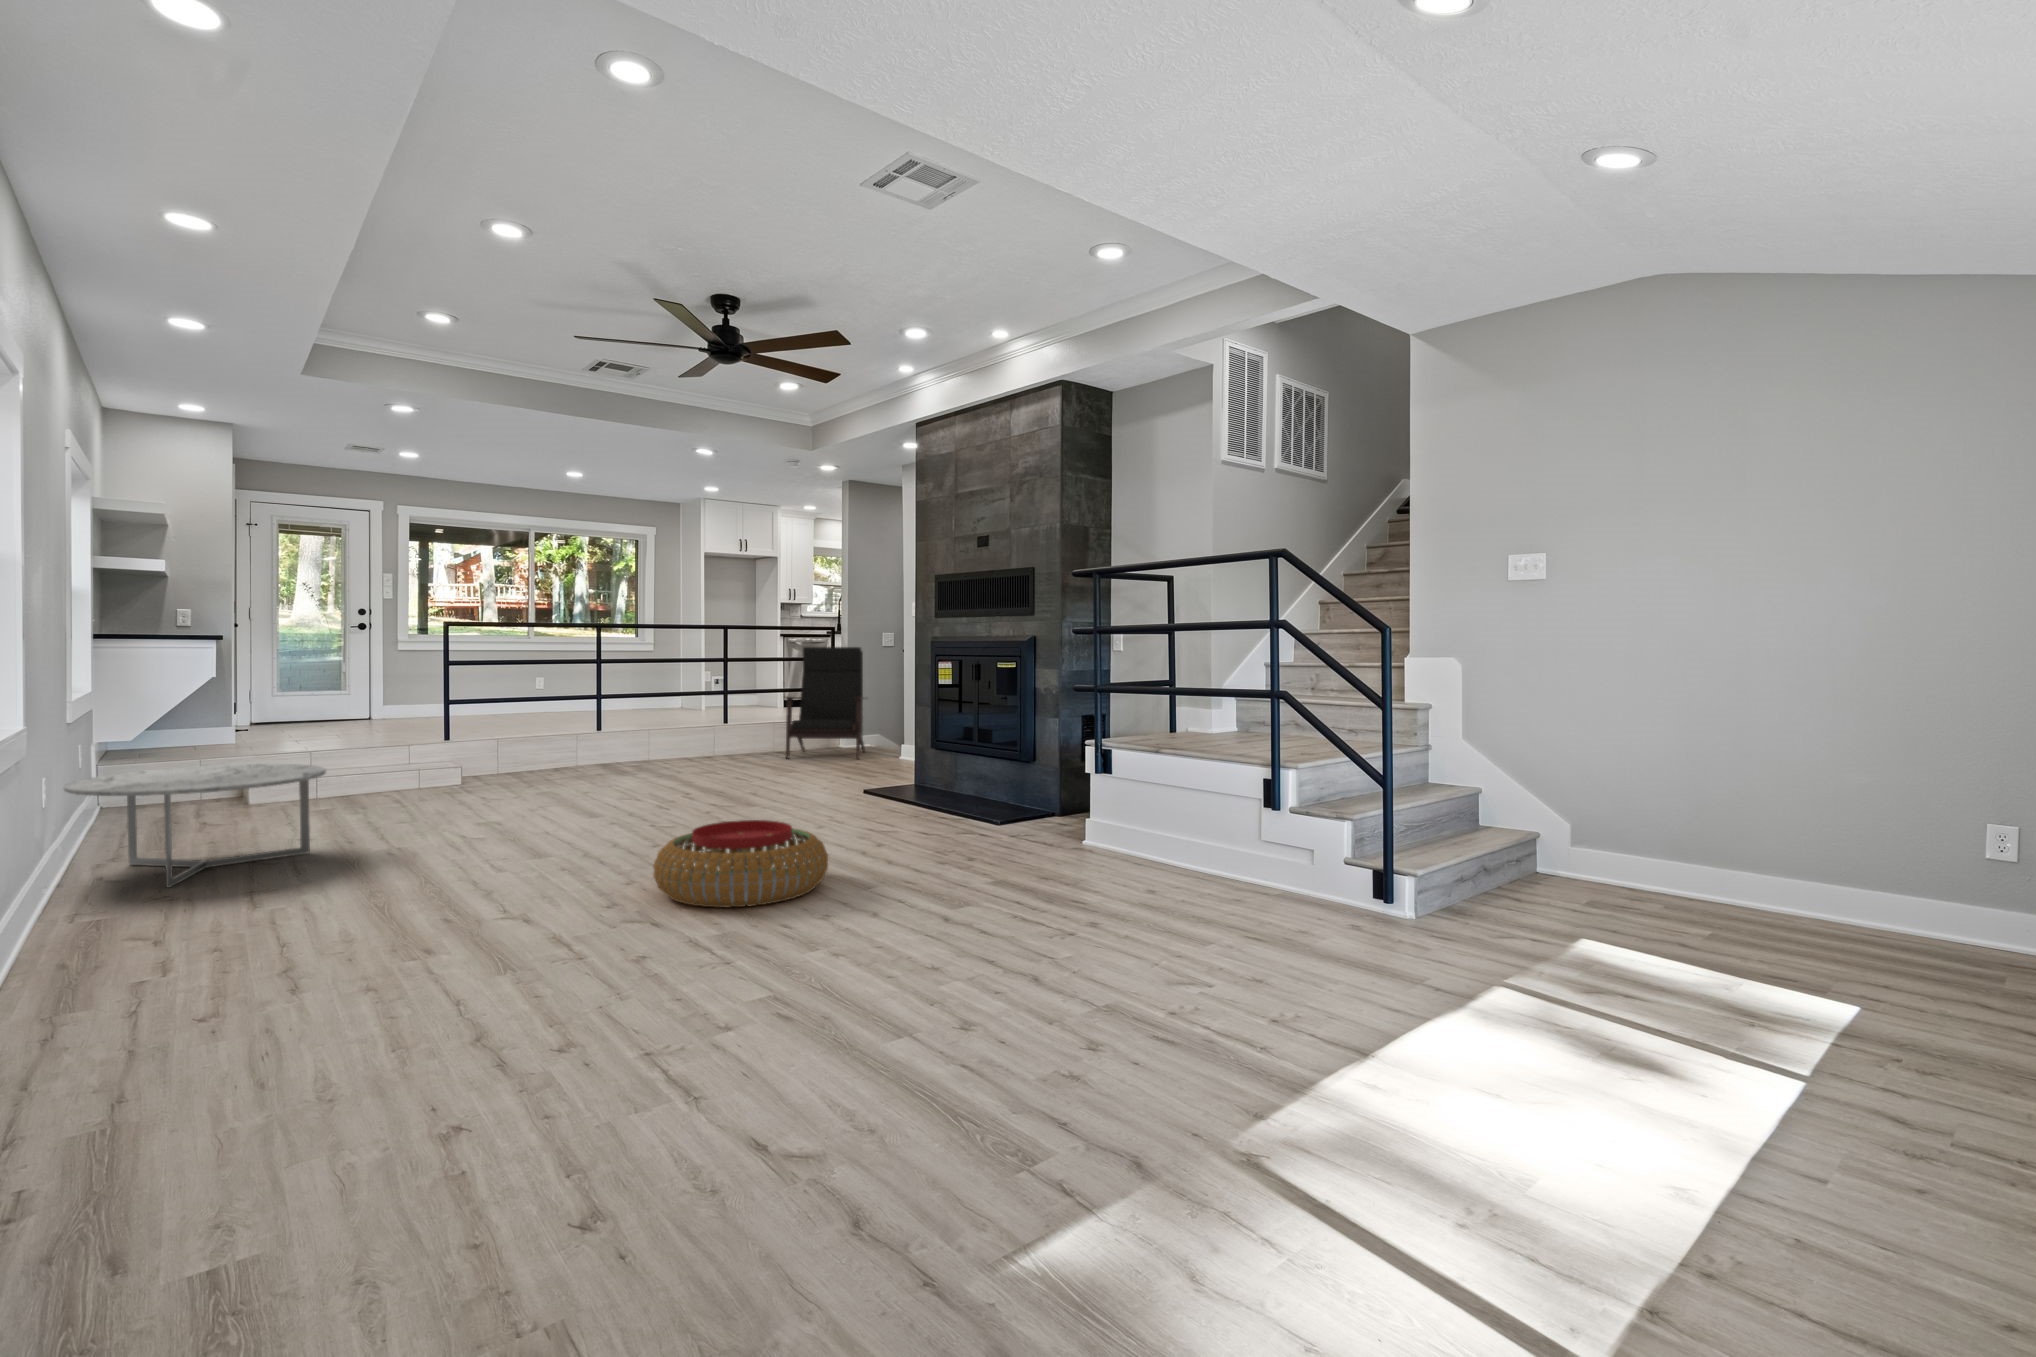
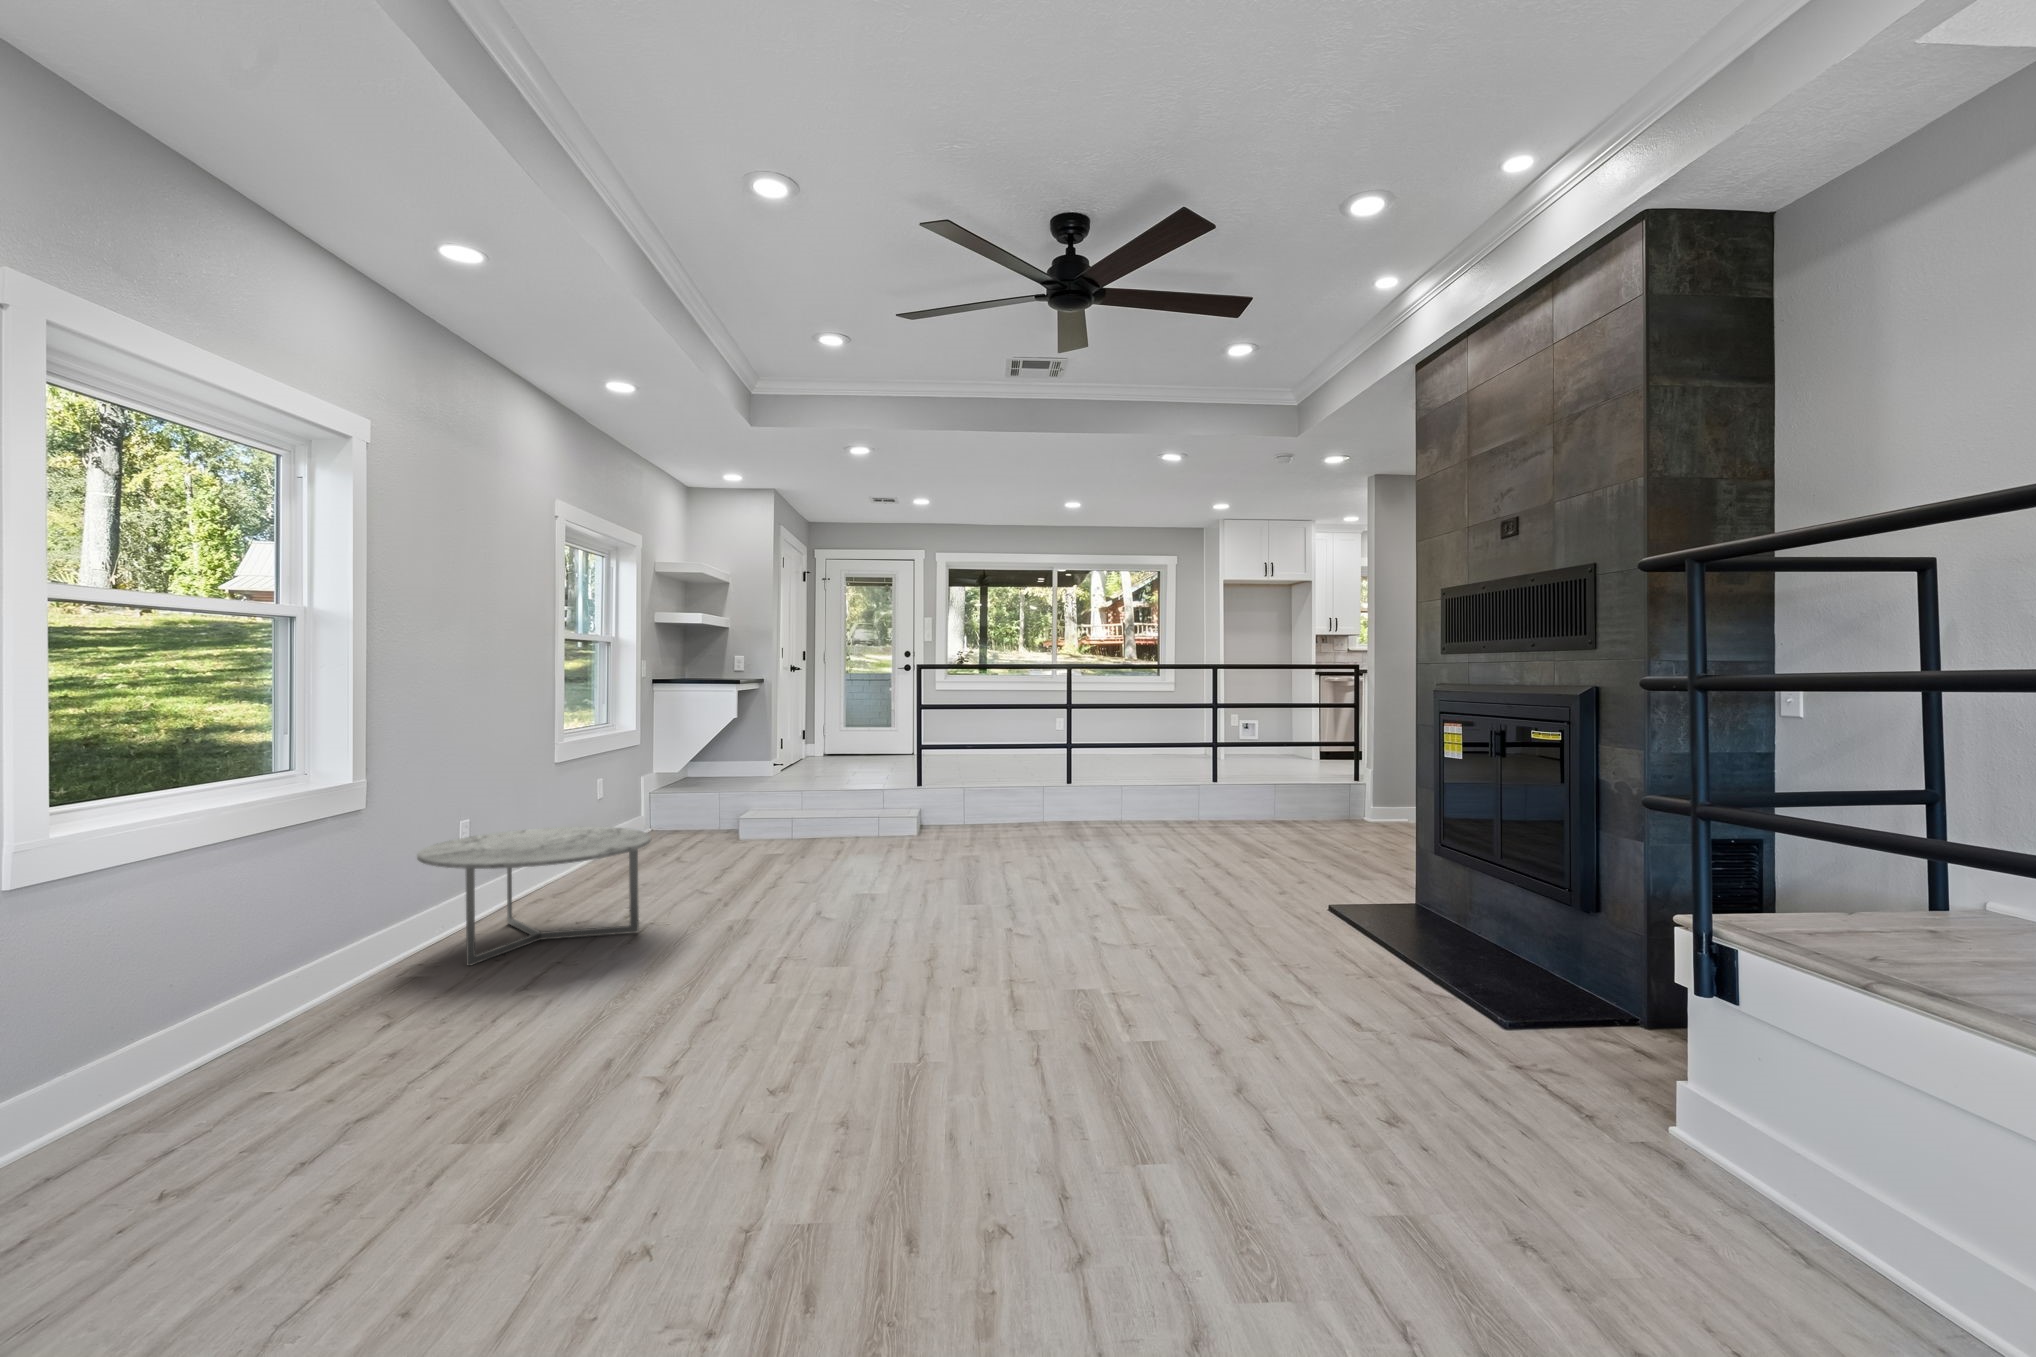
lounge chair: present [786,647,865,759] -> none [1273,691,1399,847]
pouf: present [653,820,828,907] -> none [777,1001,1061,1188]

